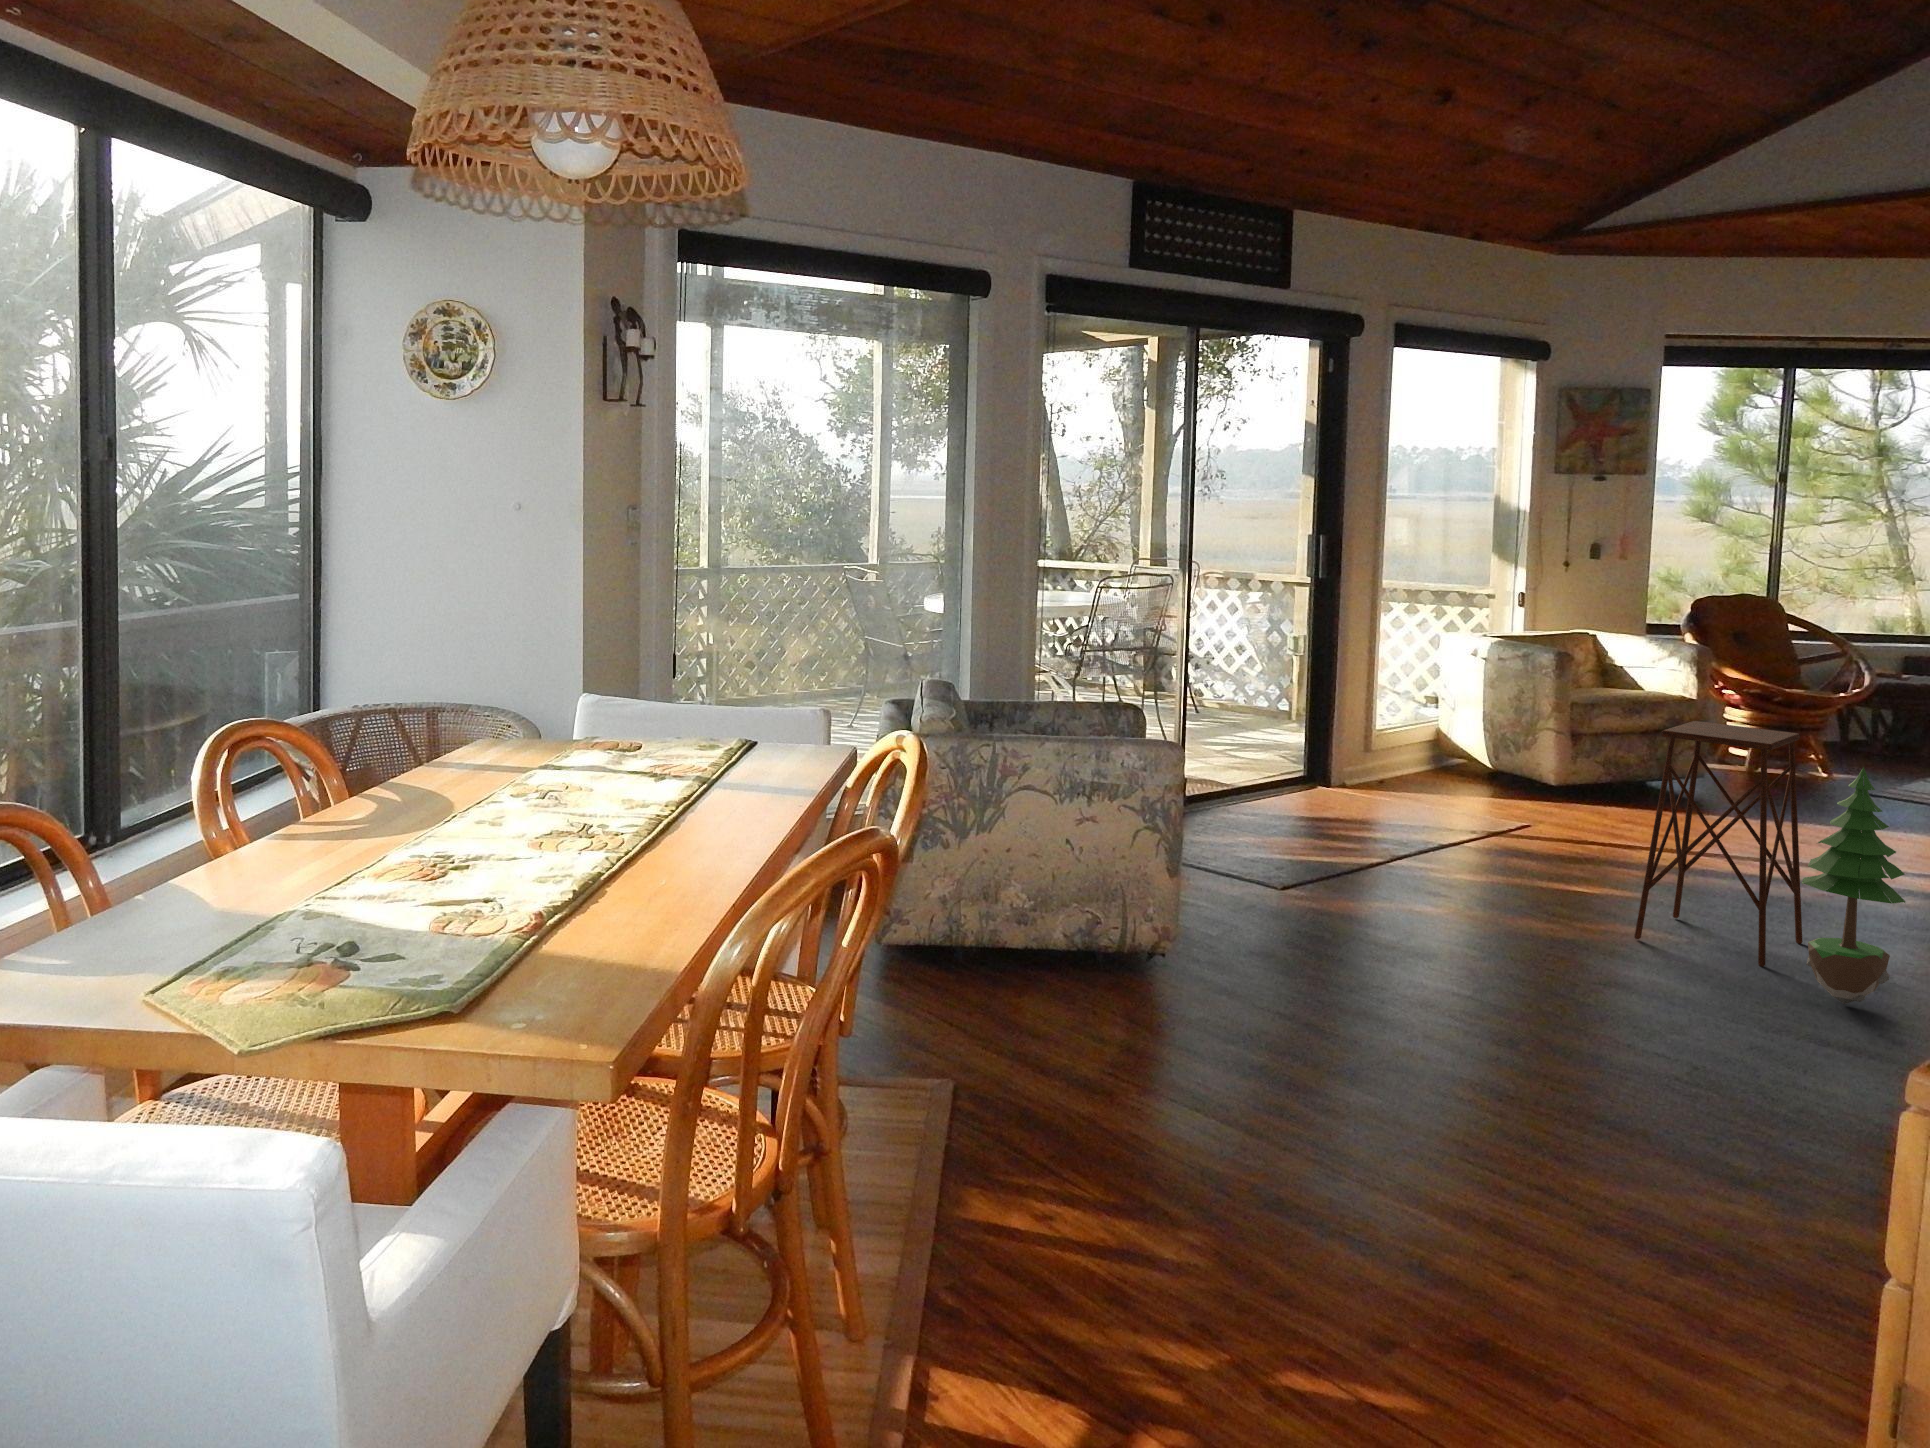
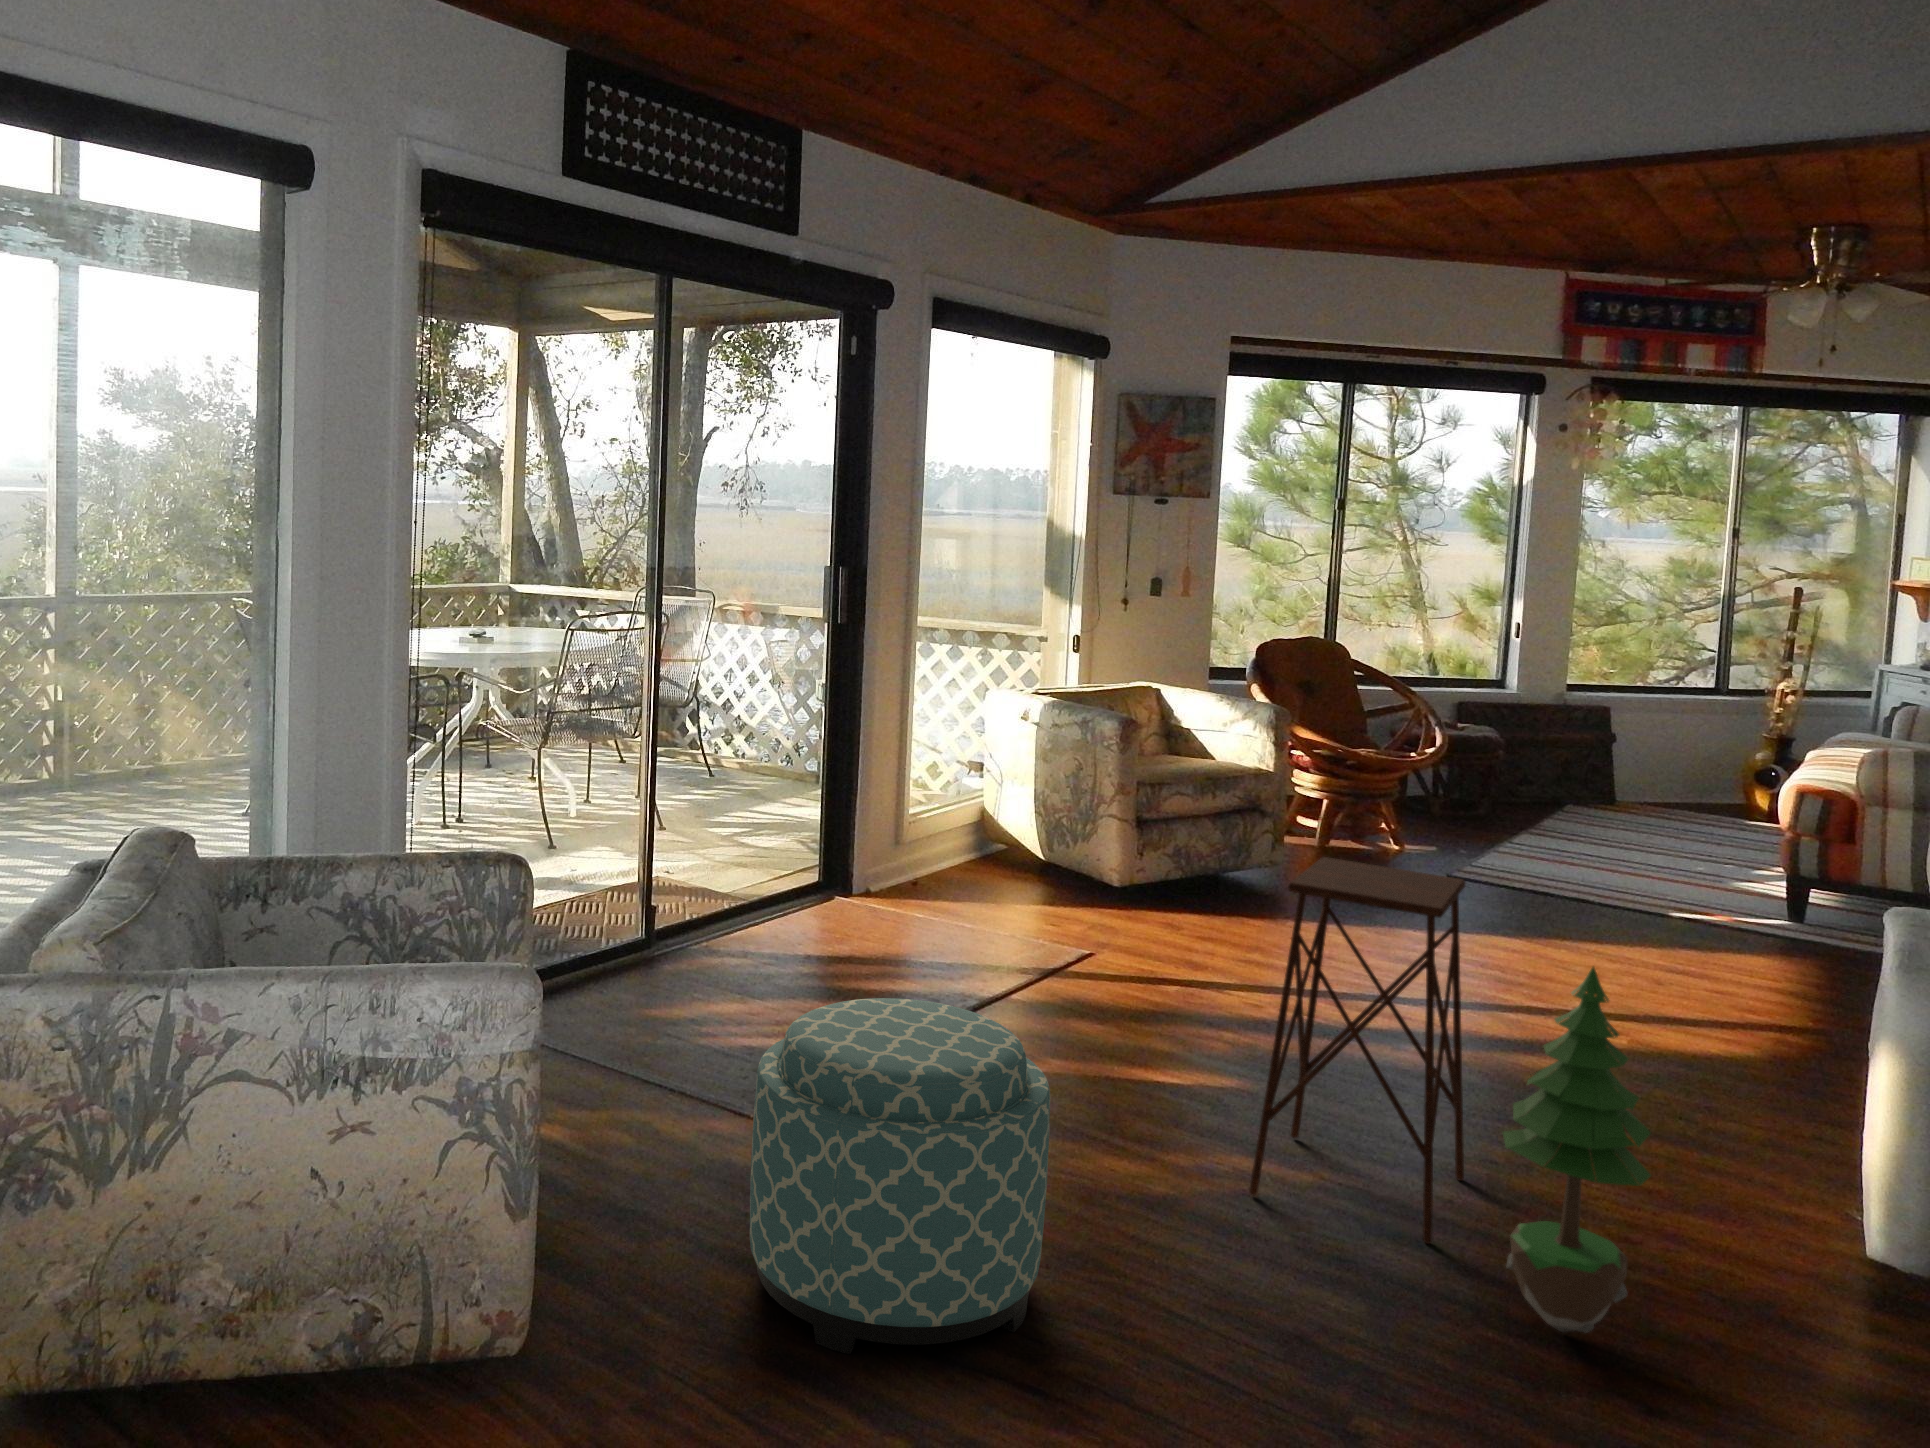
ottoman: none [1295,790,1488,978] -> present [750,998,1050,1354]

